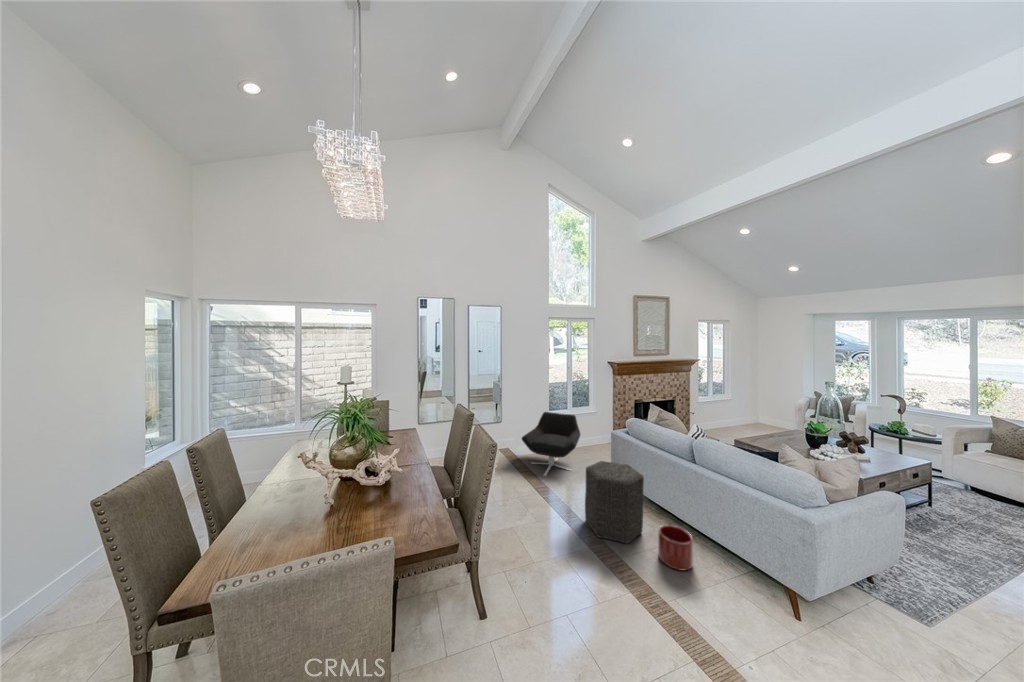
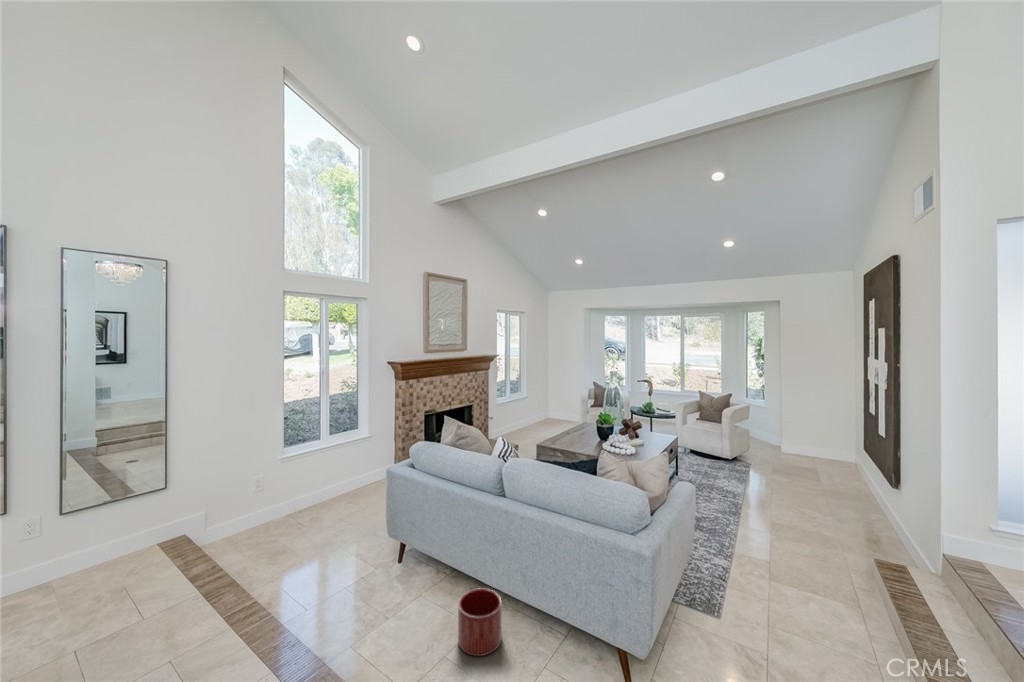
lounge chair: present [522,412,580,476] -> none [229,448,345,565]
ottoman: present [585,461,644,544] -> none [346,515,437,652]

